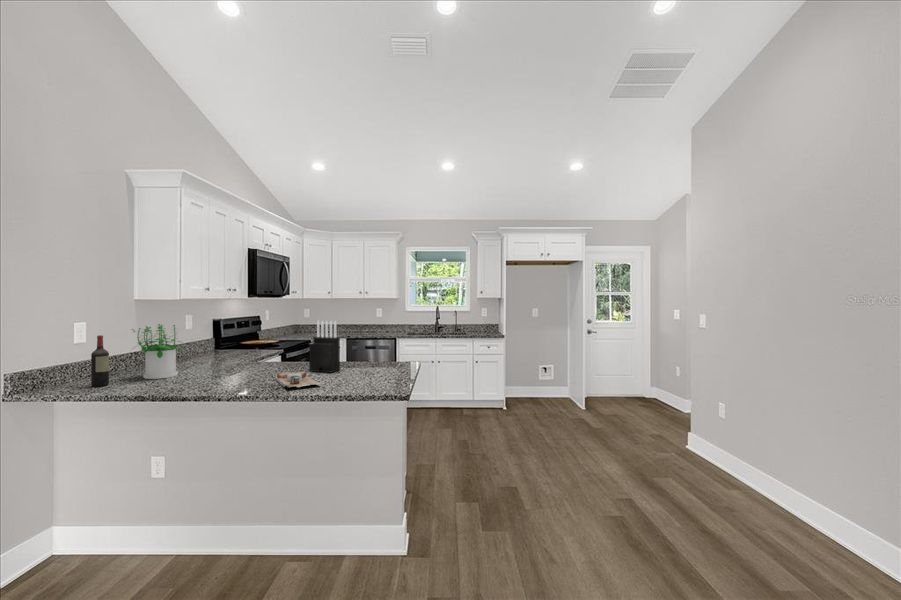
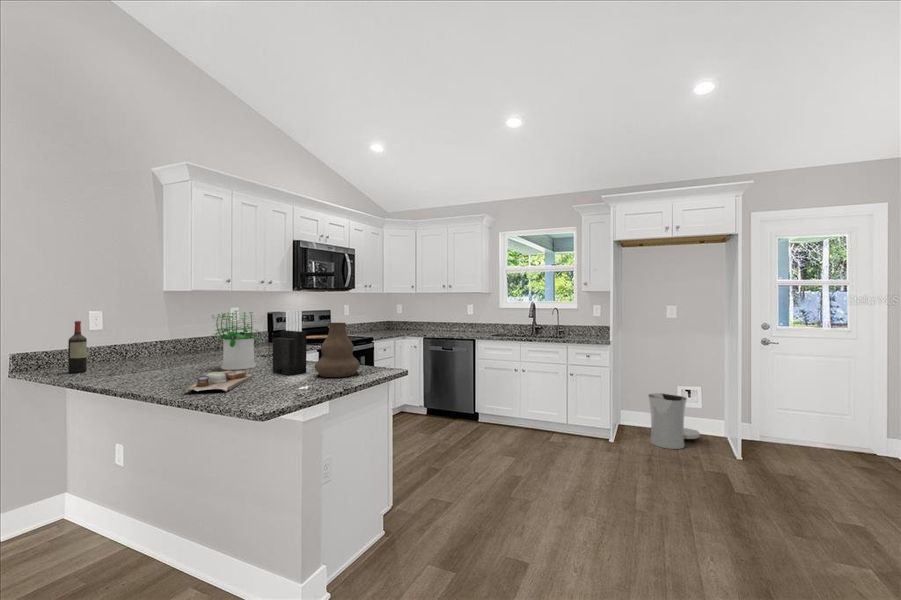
potted plant: present [133,324,182,379] -> present [213,311,259,370]
vase: none [352,330,386,372] -> present [315,323,360,377]
trash can: none [525,371,555,409] -> present [648,393,700,449]

